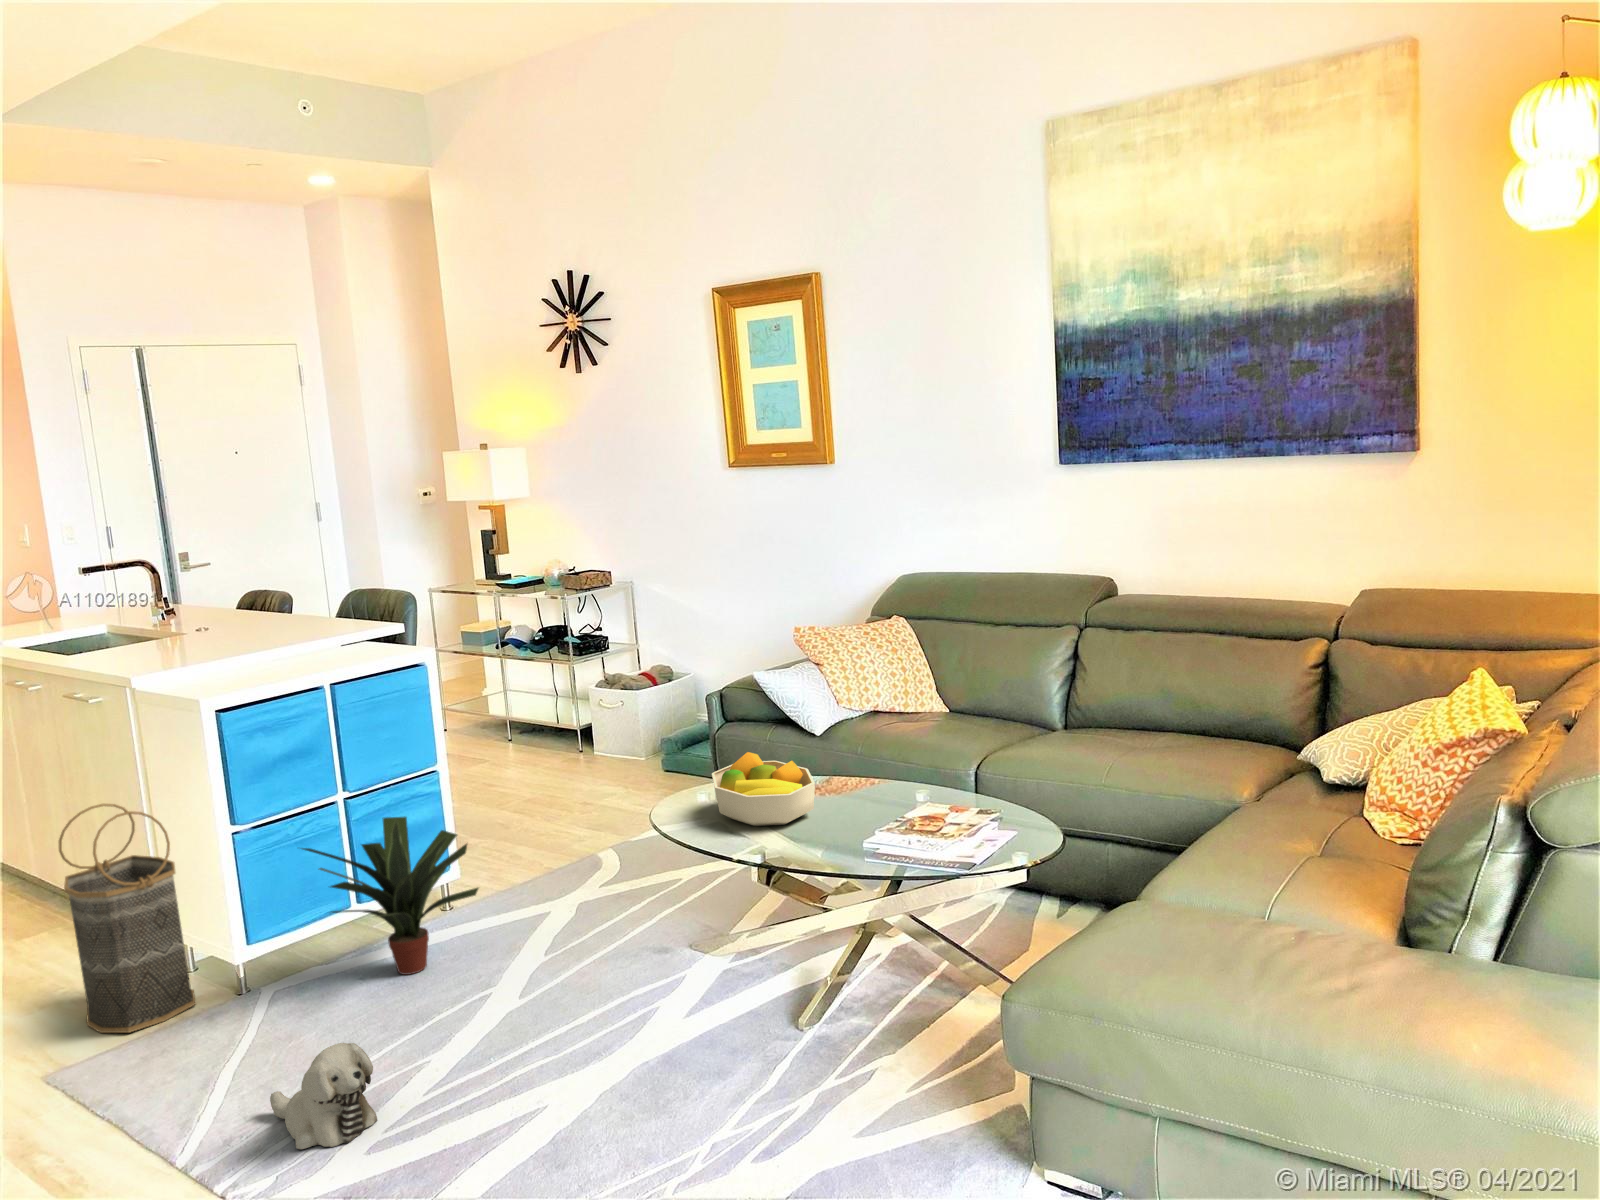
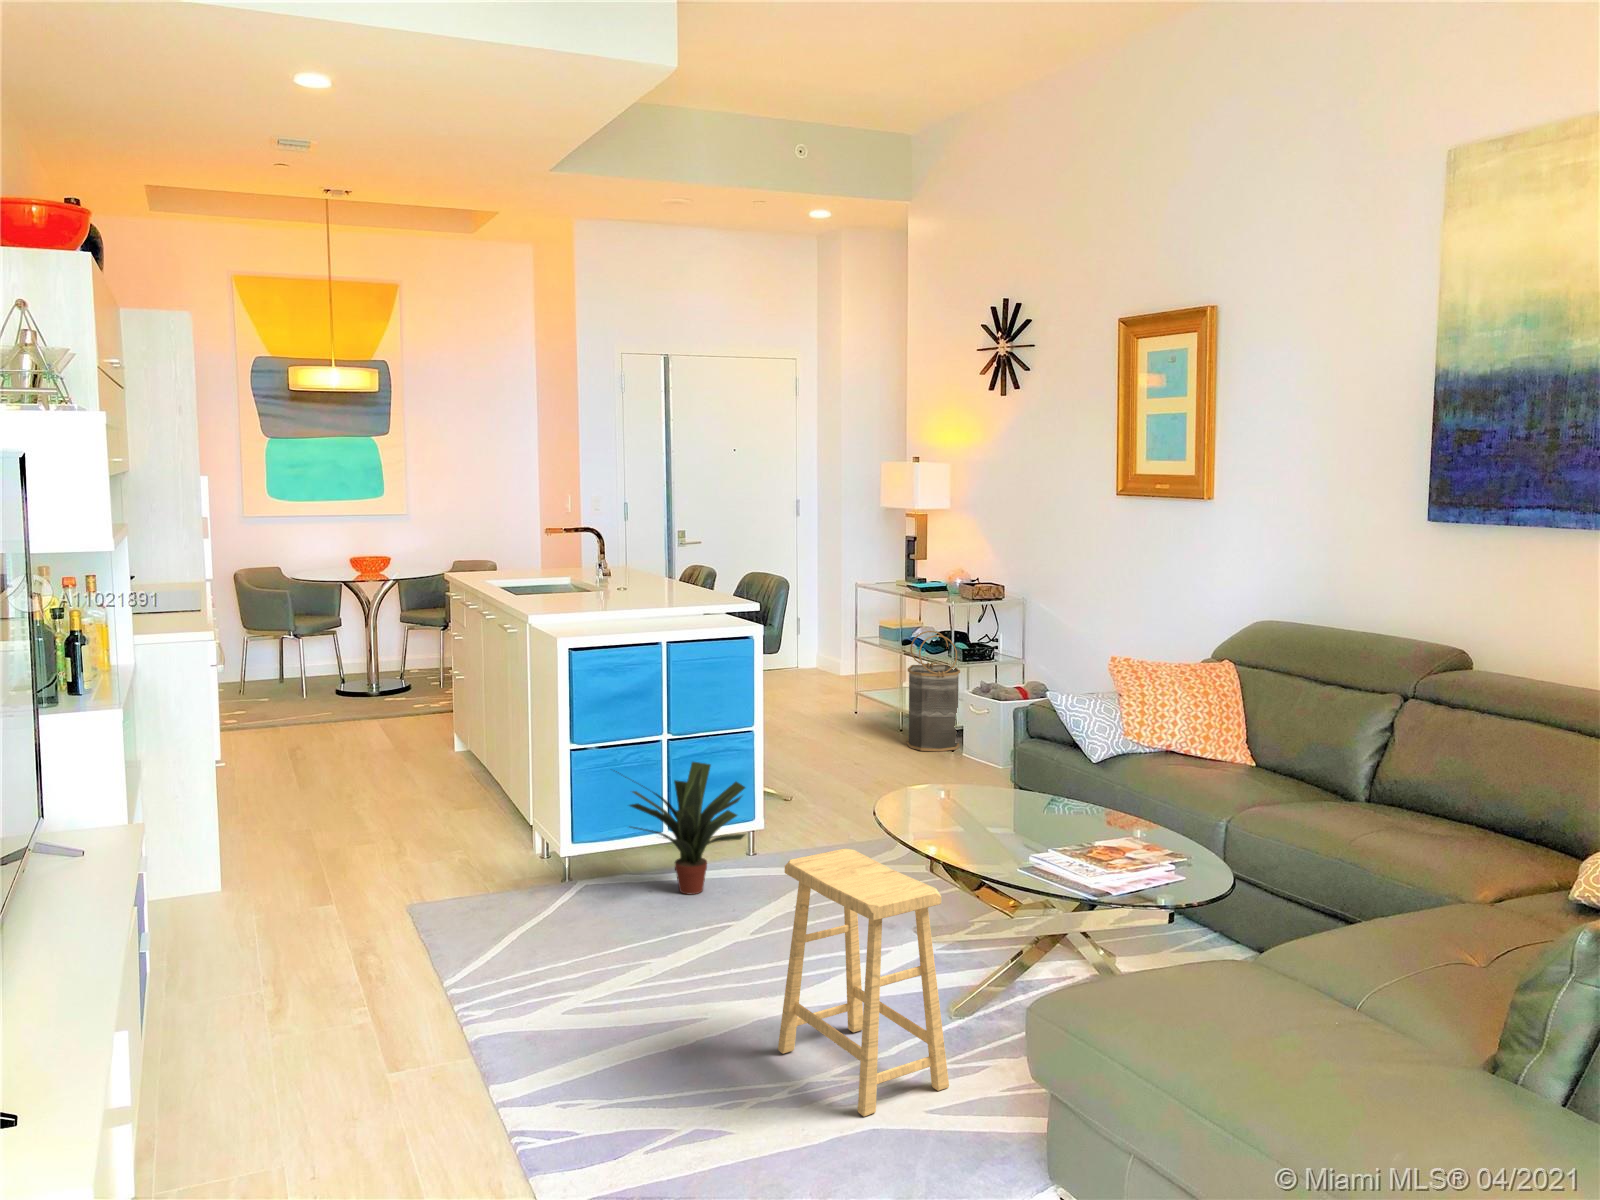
fruit bowl: present [712,752,815,826] -> none [928,759,1023,830]
basket: present [59,804,196,1033] -> present [907,631,960,751]
footstool: none [646,877,864,1168] -> present [778,849,949,1117]
plush toy: present [270,1043,377,1149] -> none [529,919,596,996]

